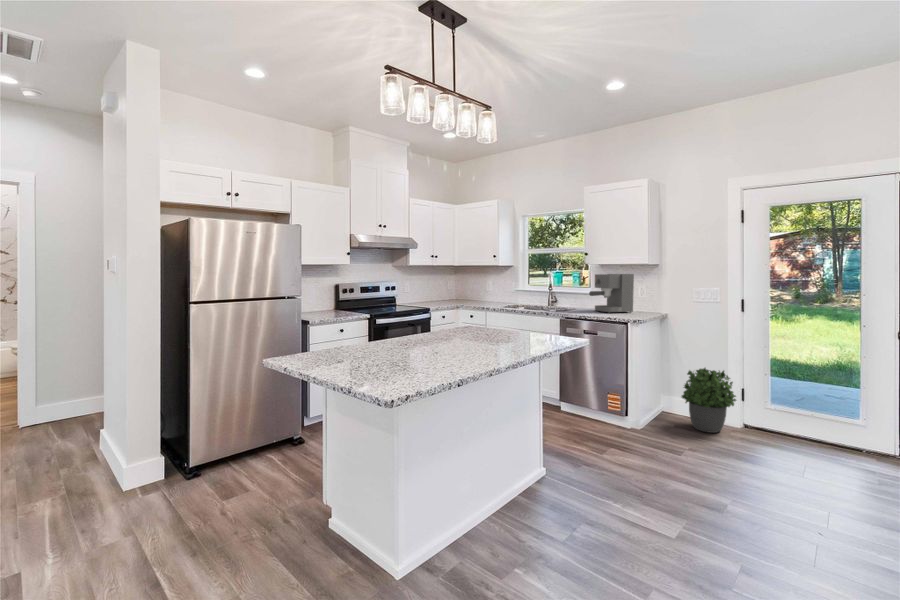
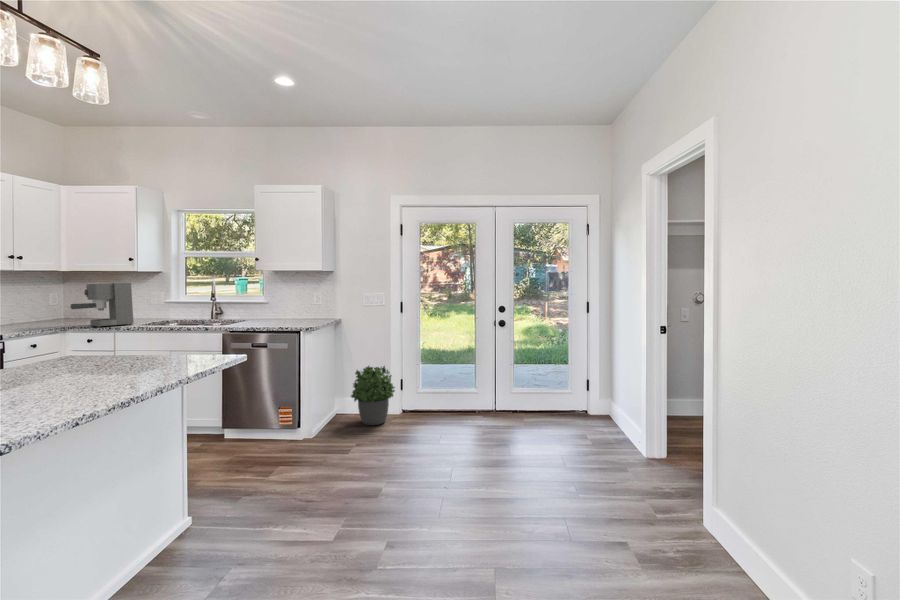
coffee maker: present [589,274,634,313] -> present [70,283,133,327]

